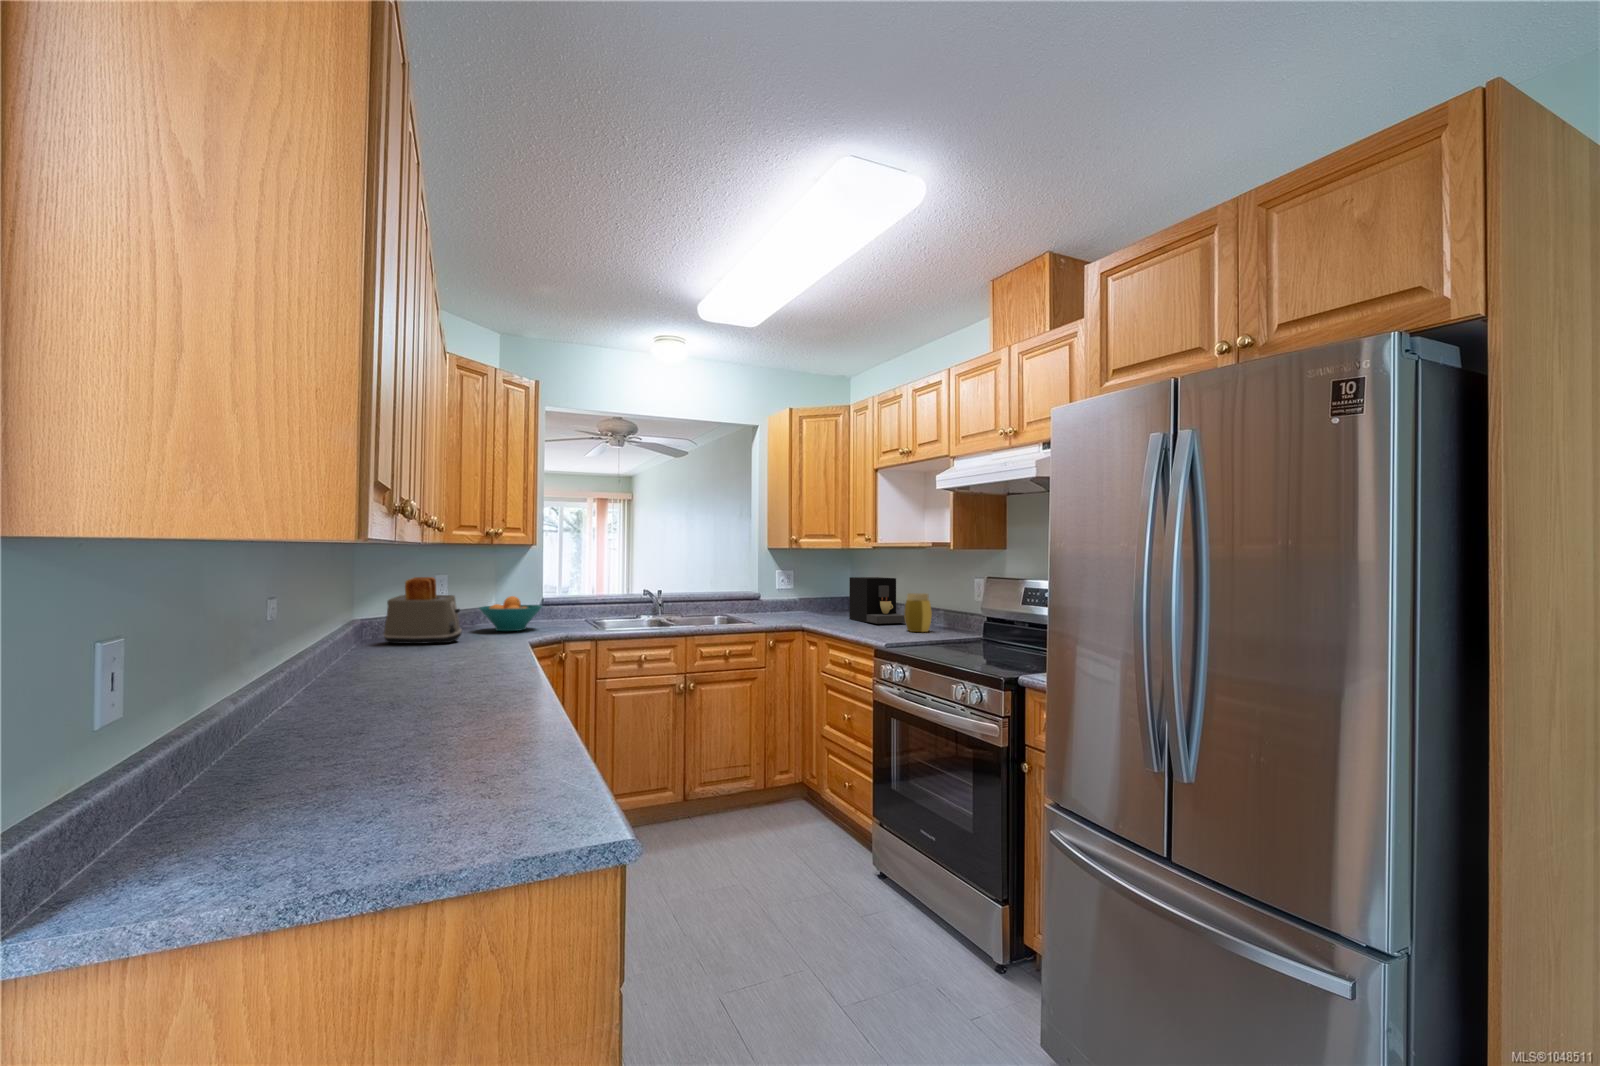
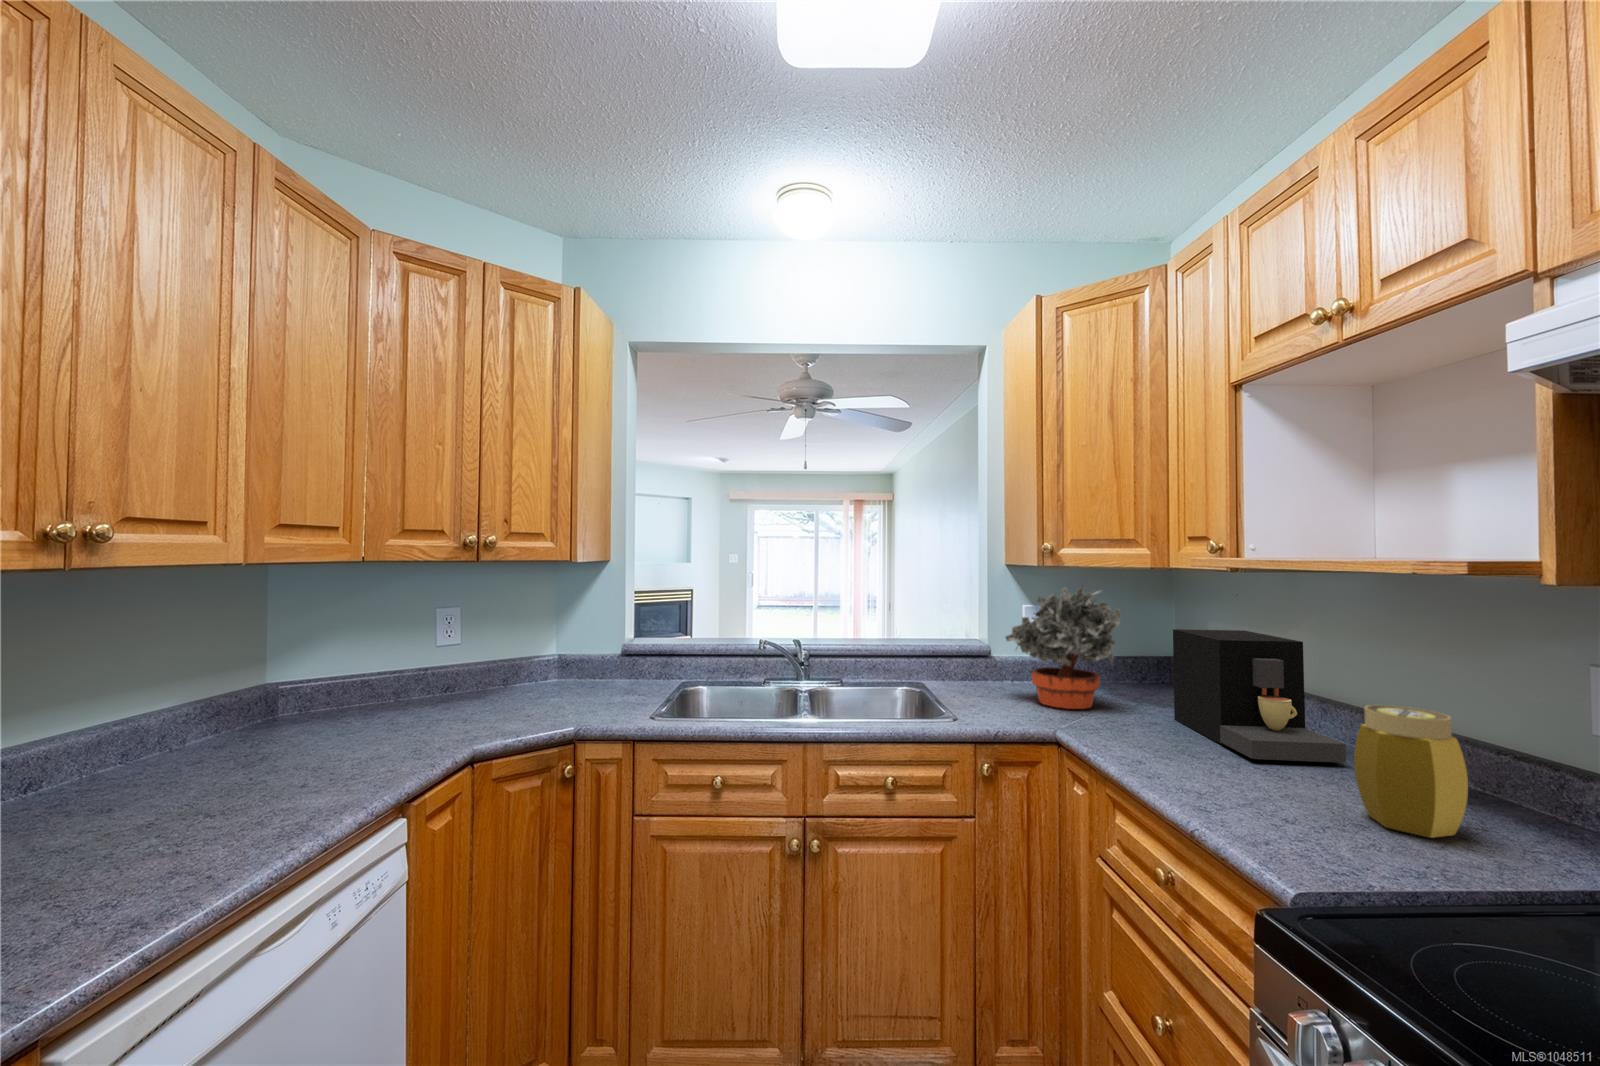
potted plant: none [773,557,828,619] -> present [1006,584,1120,709]
toaster: present [384,577,461,644] -> none [286,619,403,737]
fruit bowl: present [480,596,542,631] -> none [486,644,589,704]

